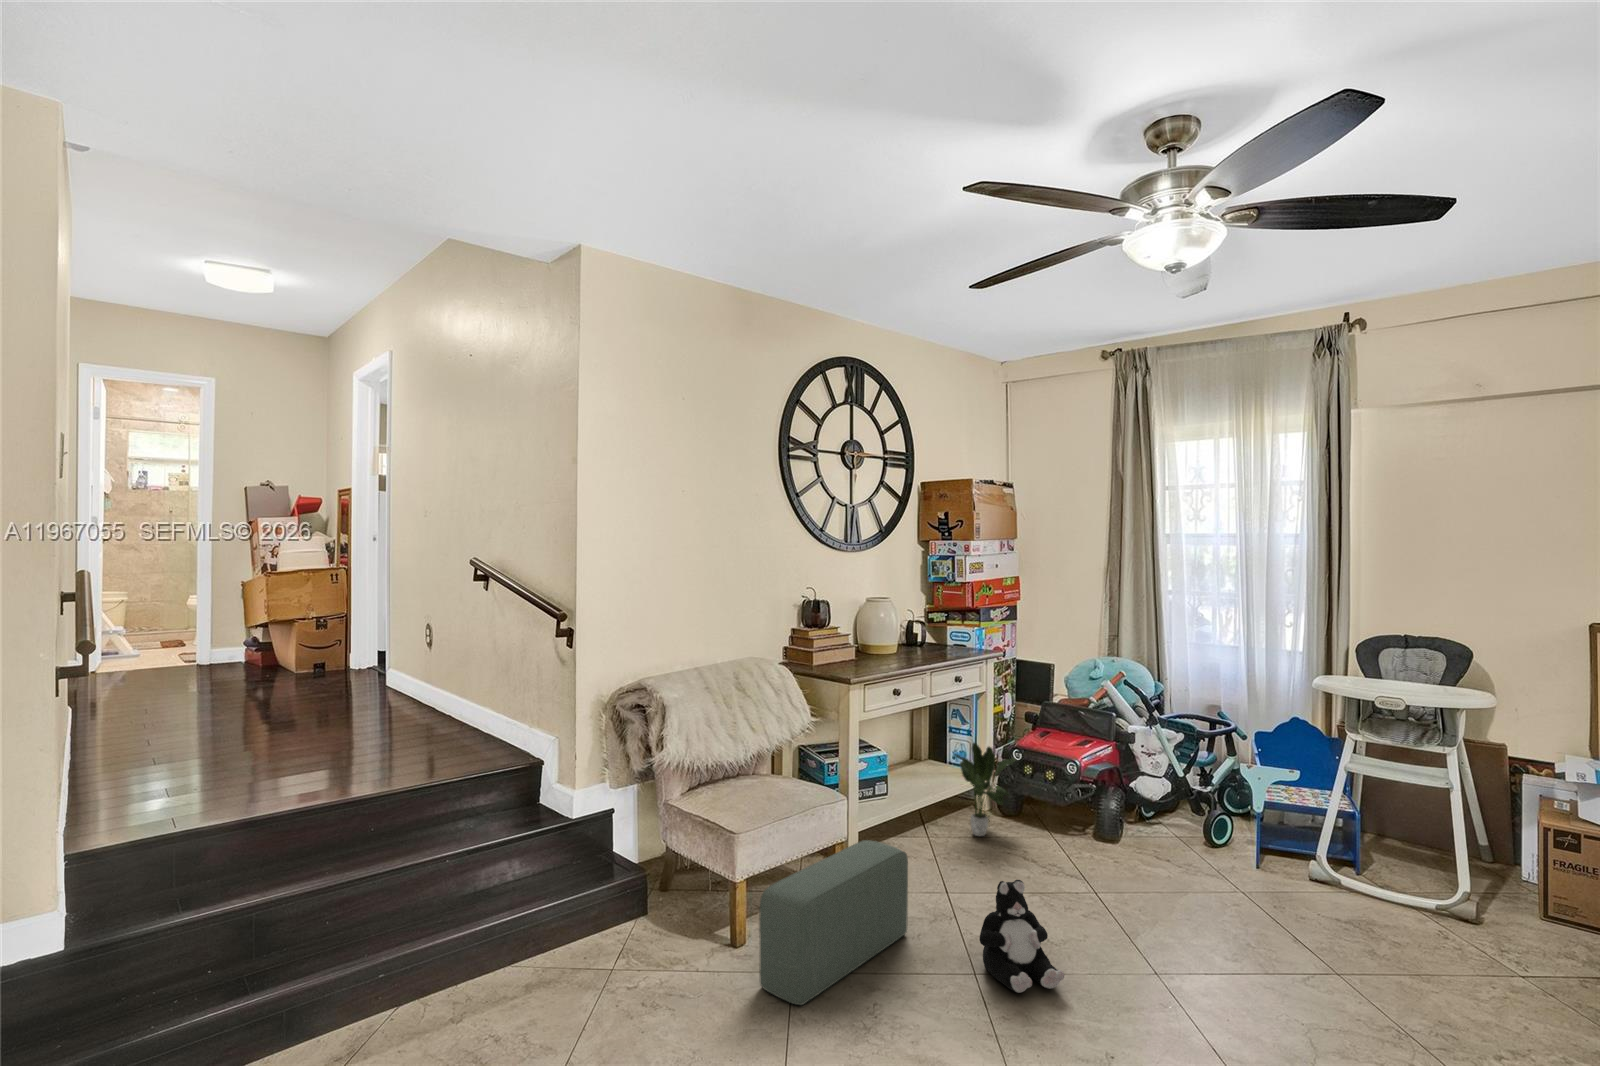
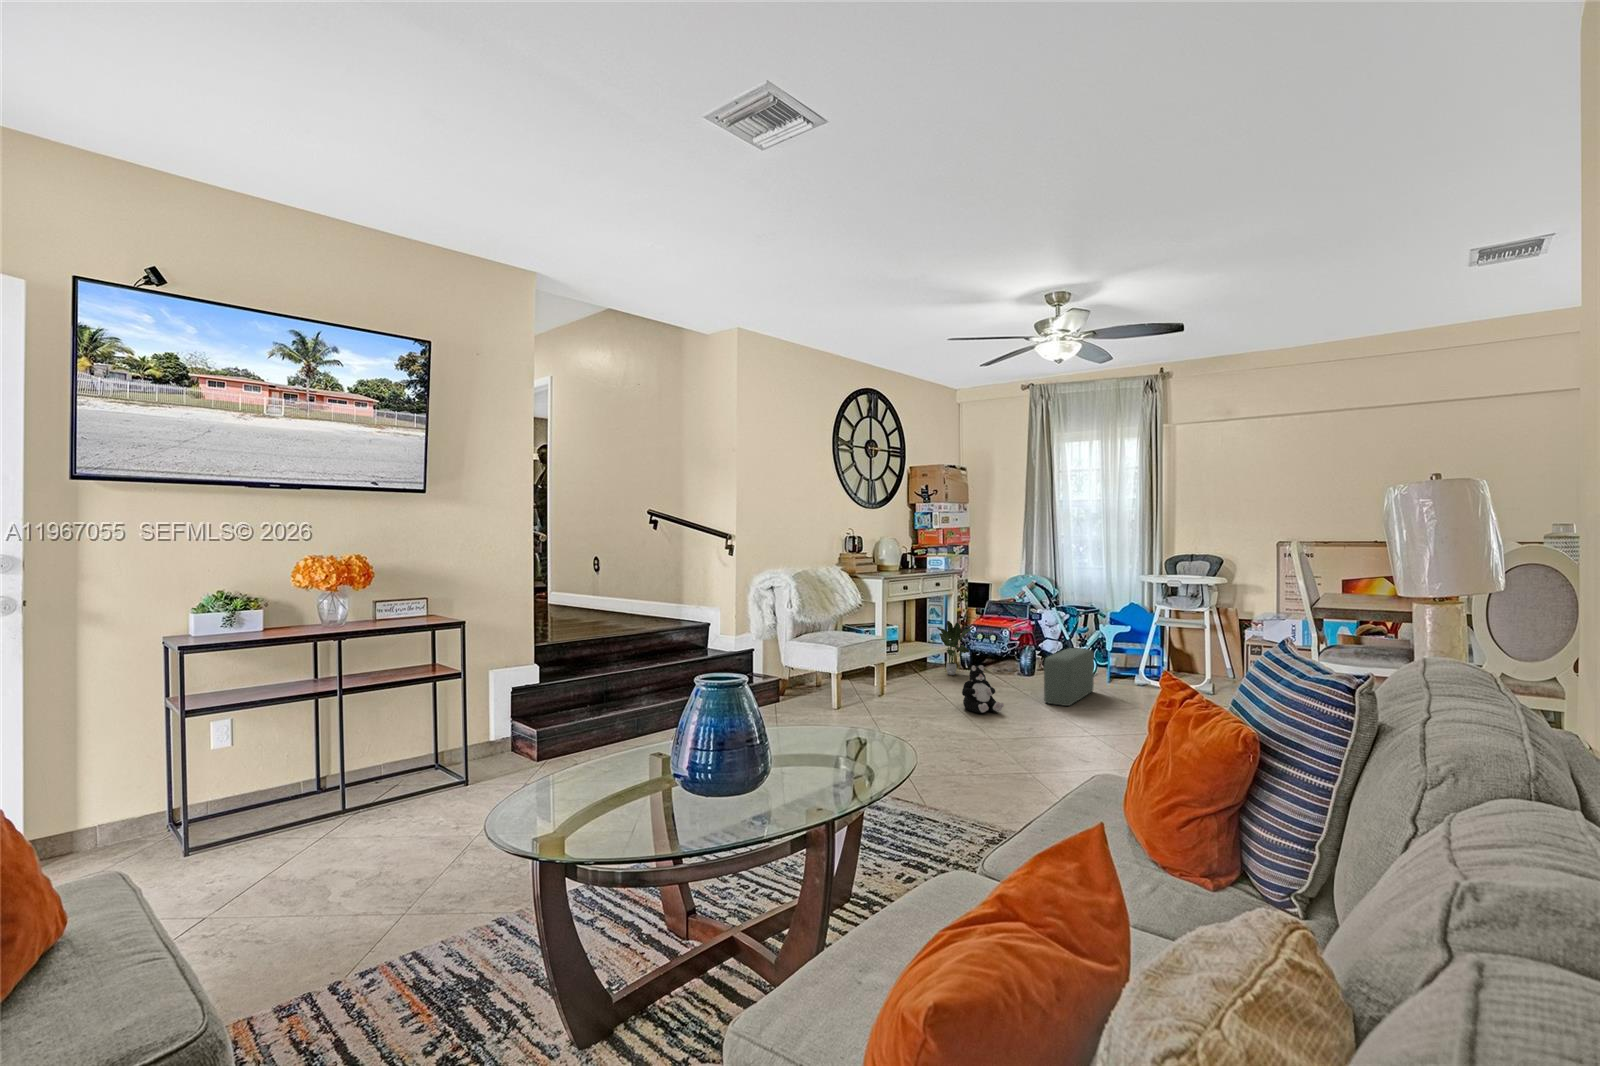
pouf: present [759,840,908,1005] -> present [1044,648,1094,706]

